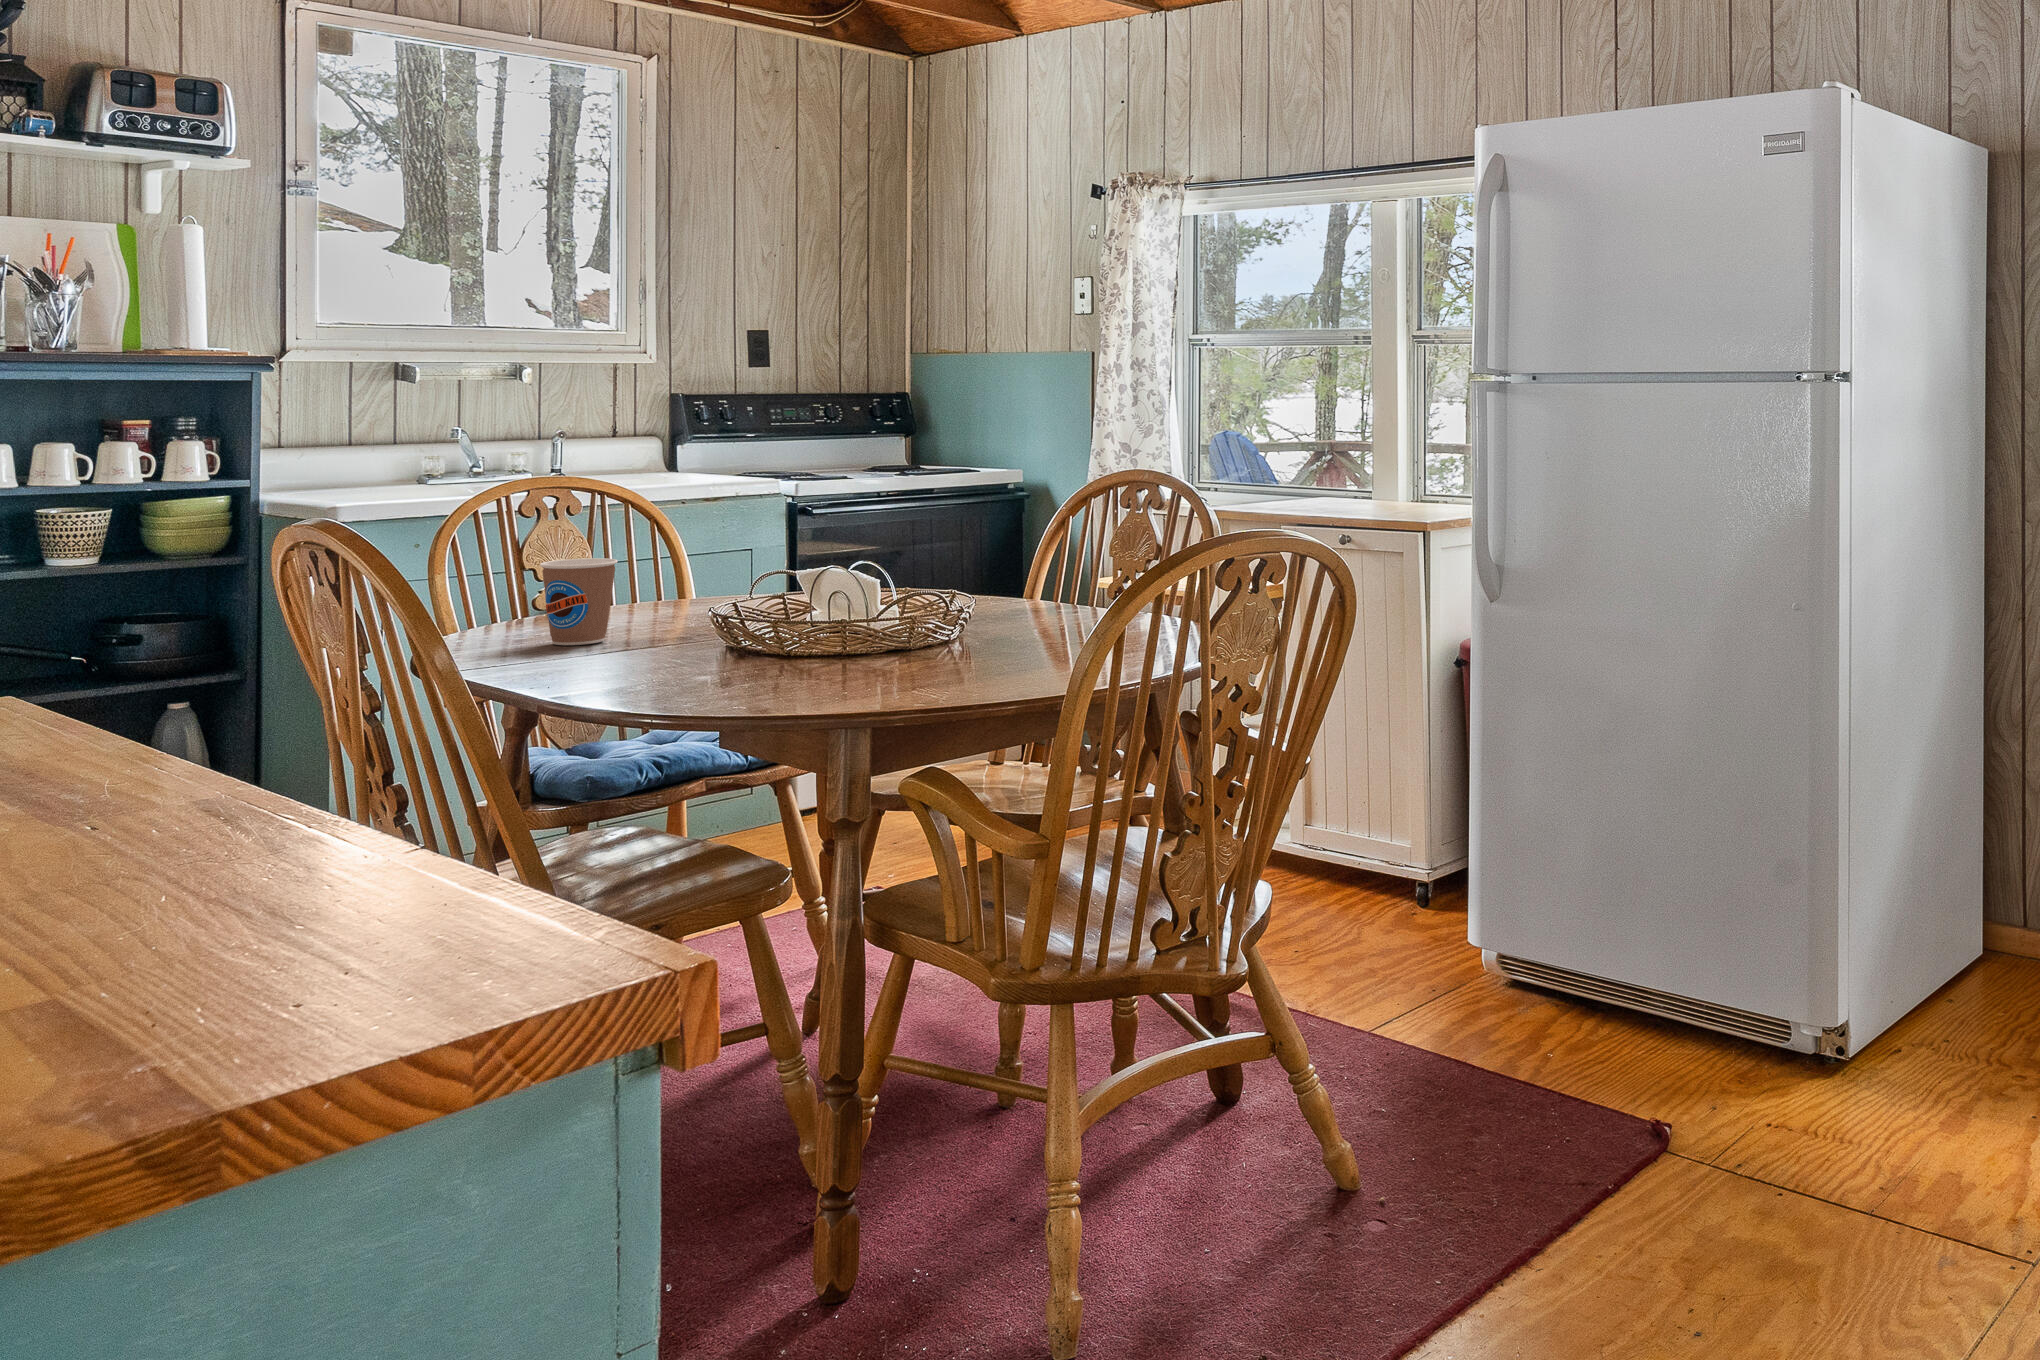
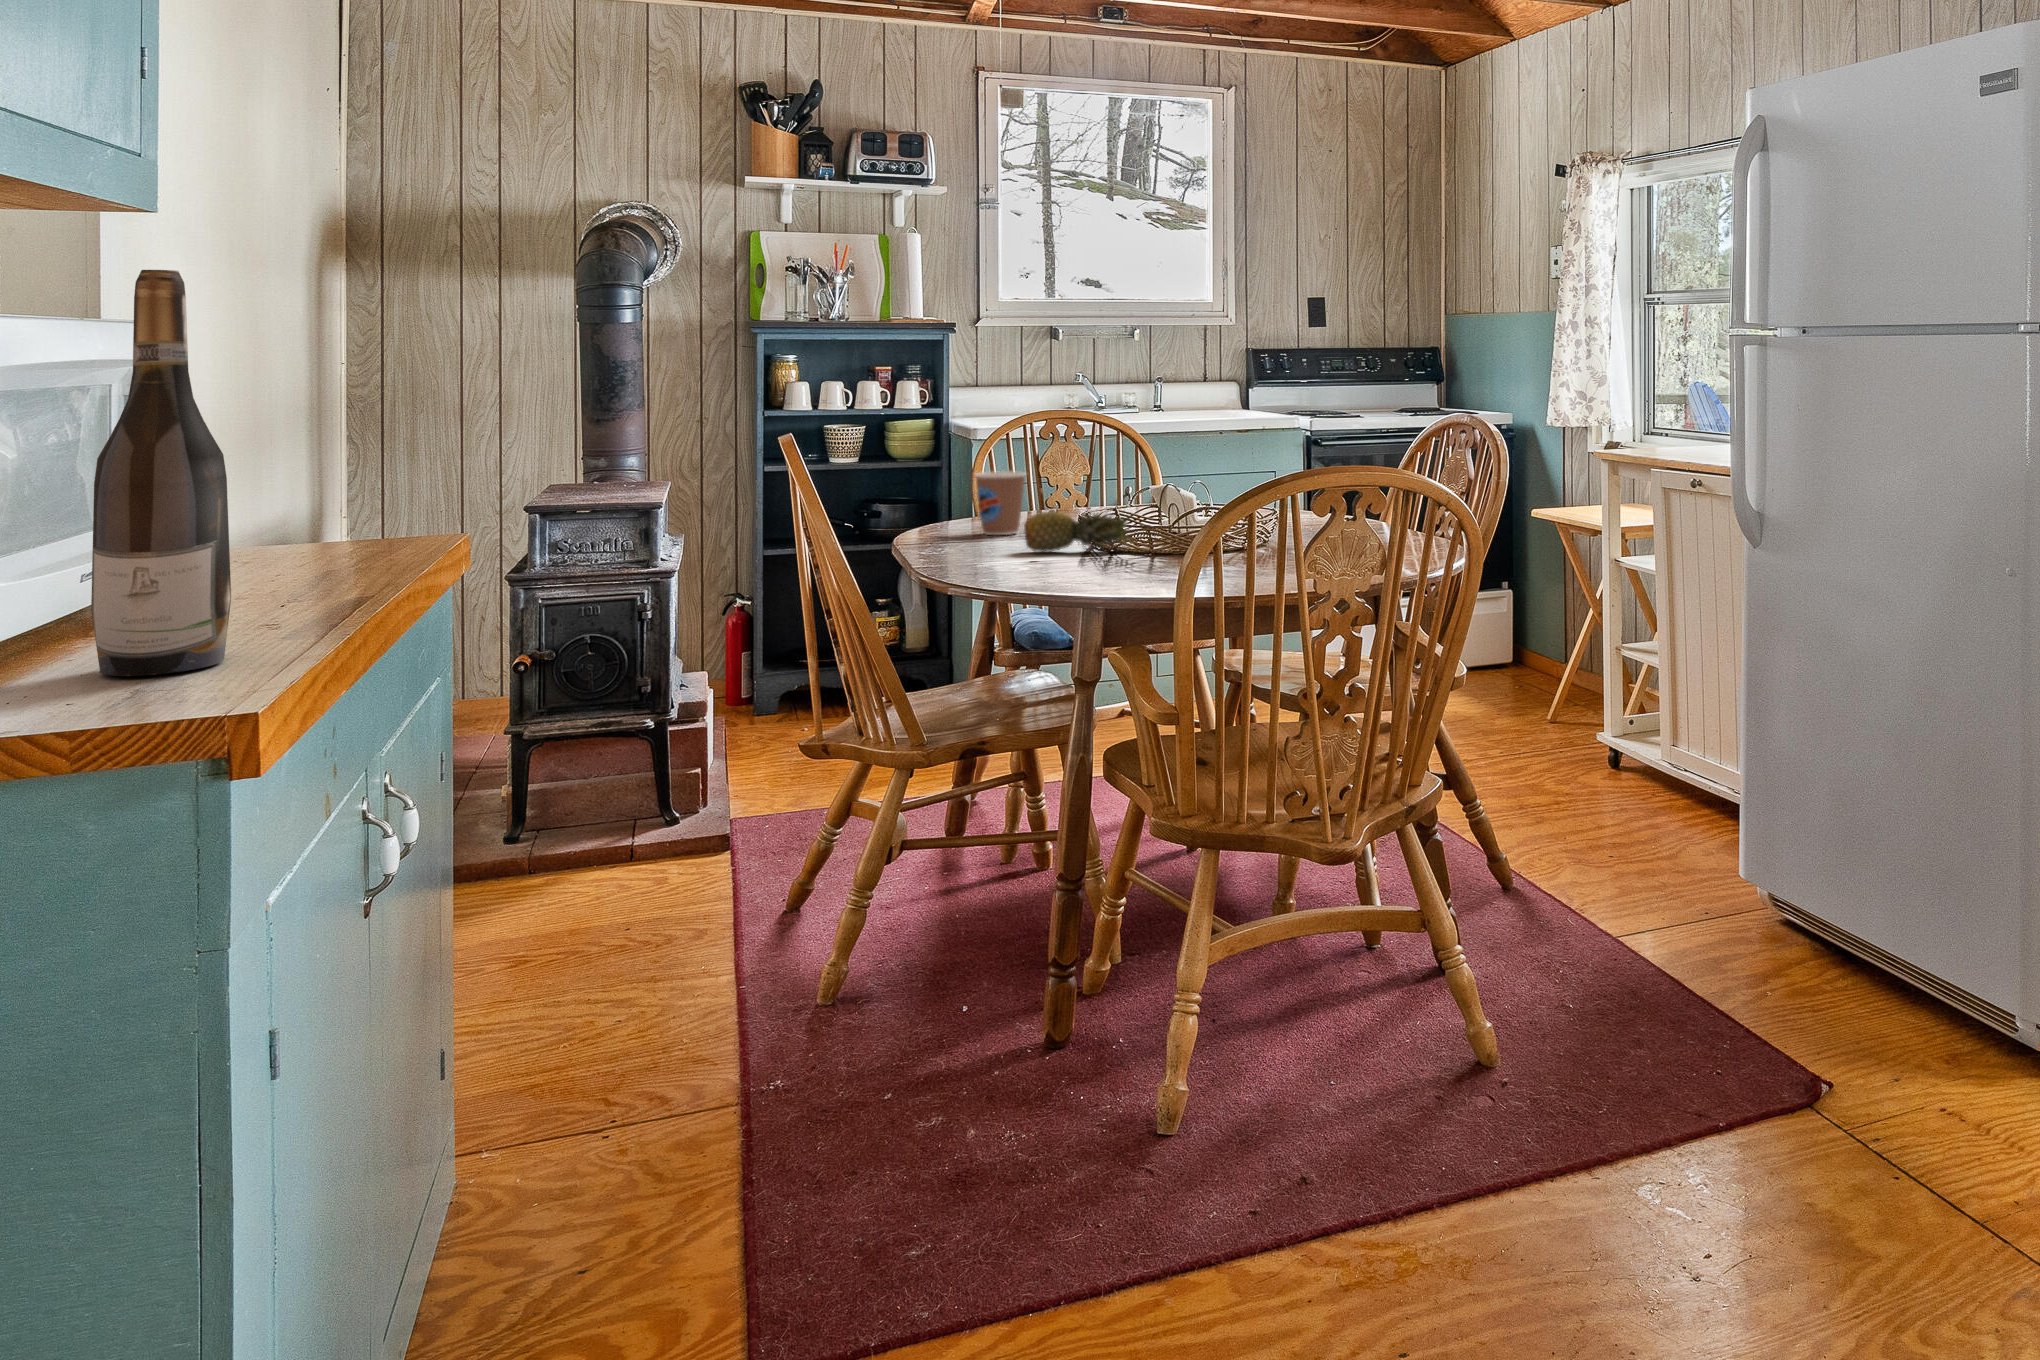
wine bottle: none [182,299,394,958] -> present [91,270,231,676]
fruit: none [677,597,832,662] -> present [1024,512,1133,552]

